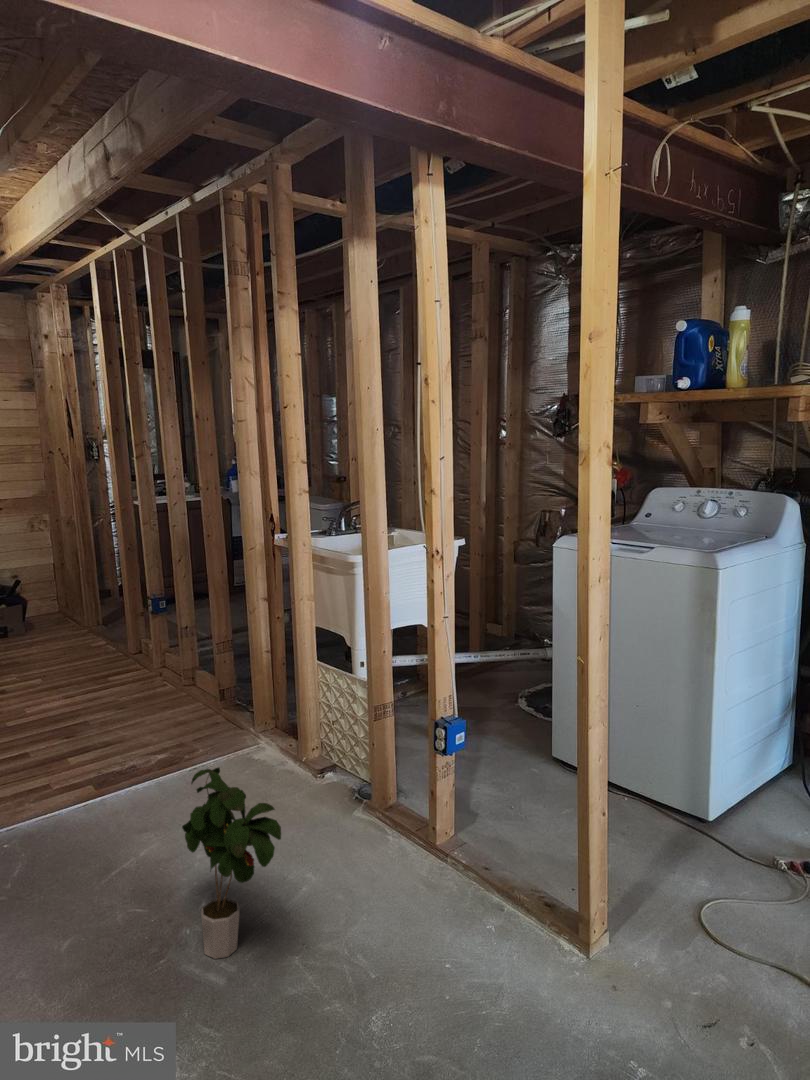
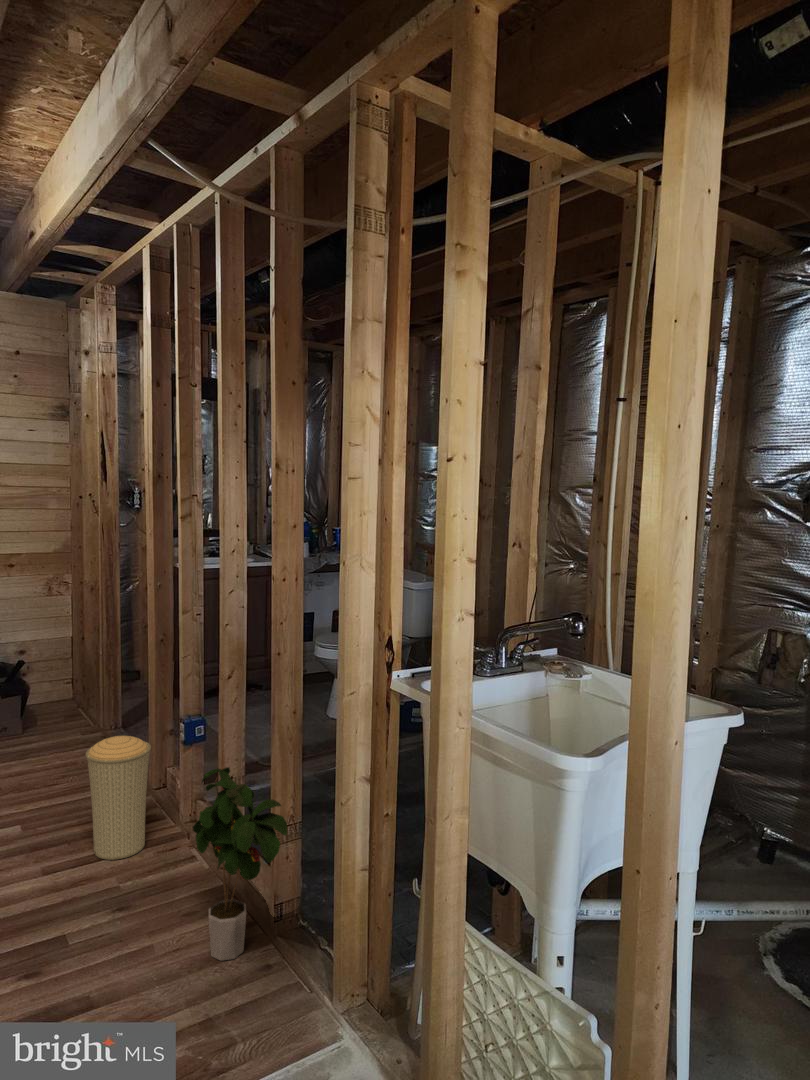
trash can: none [66,727,133,853] -> present [86,736,151,860]

